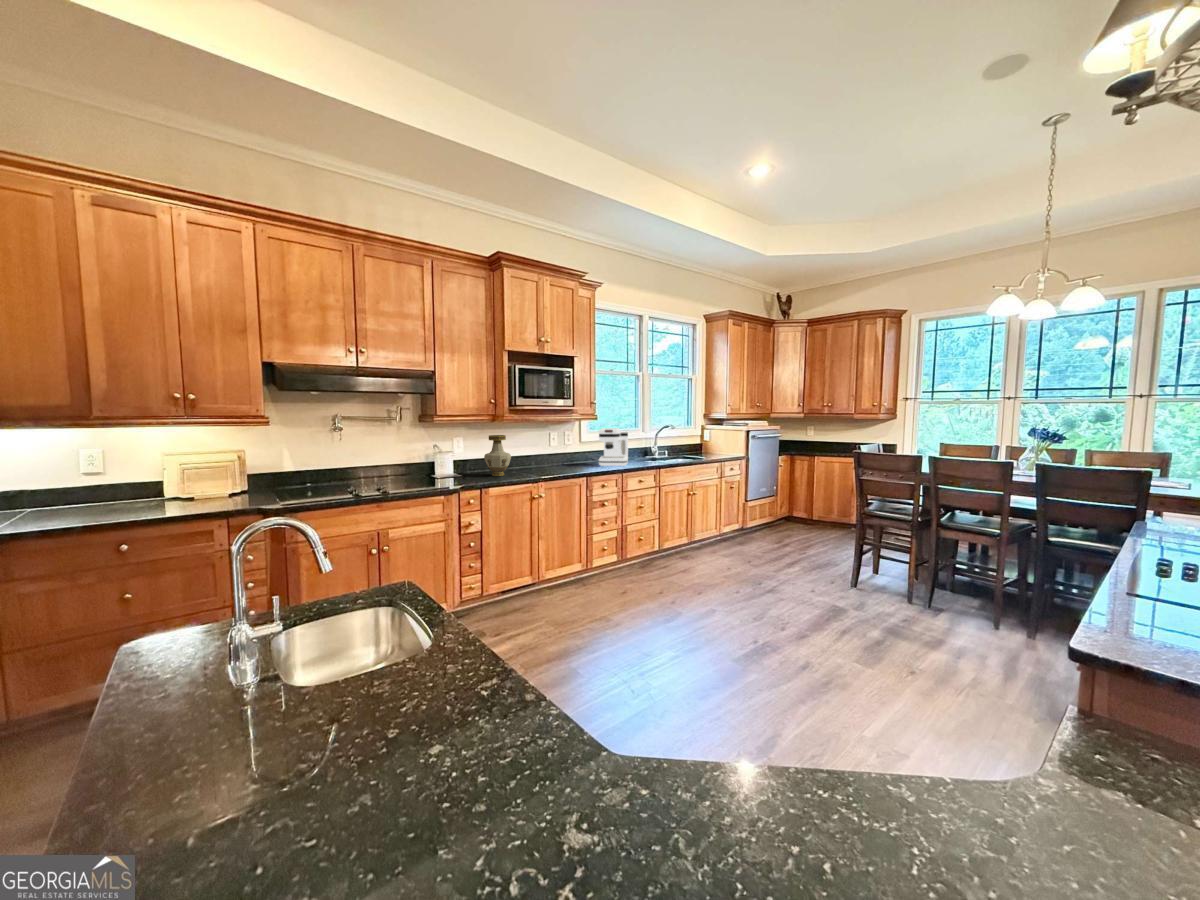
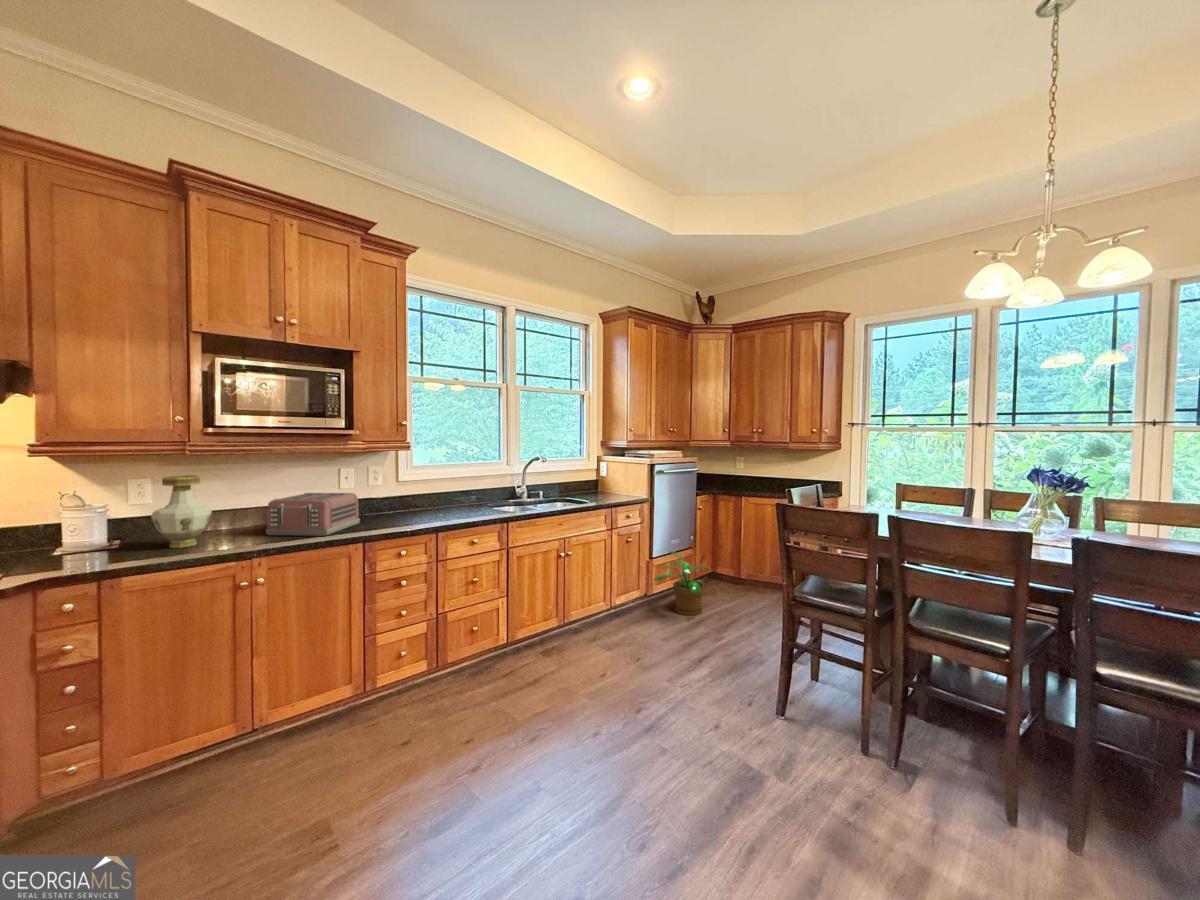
coffee maker: present [599,428,628,466] -> none [406,462,460,521]
toaster: none [531,448,574,472] -> present [266,493,360,536]
potted plant: none [749,496,795,540] -> present [653,551,709,615]

